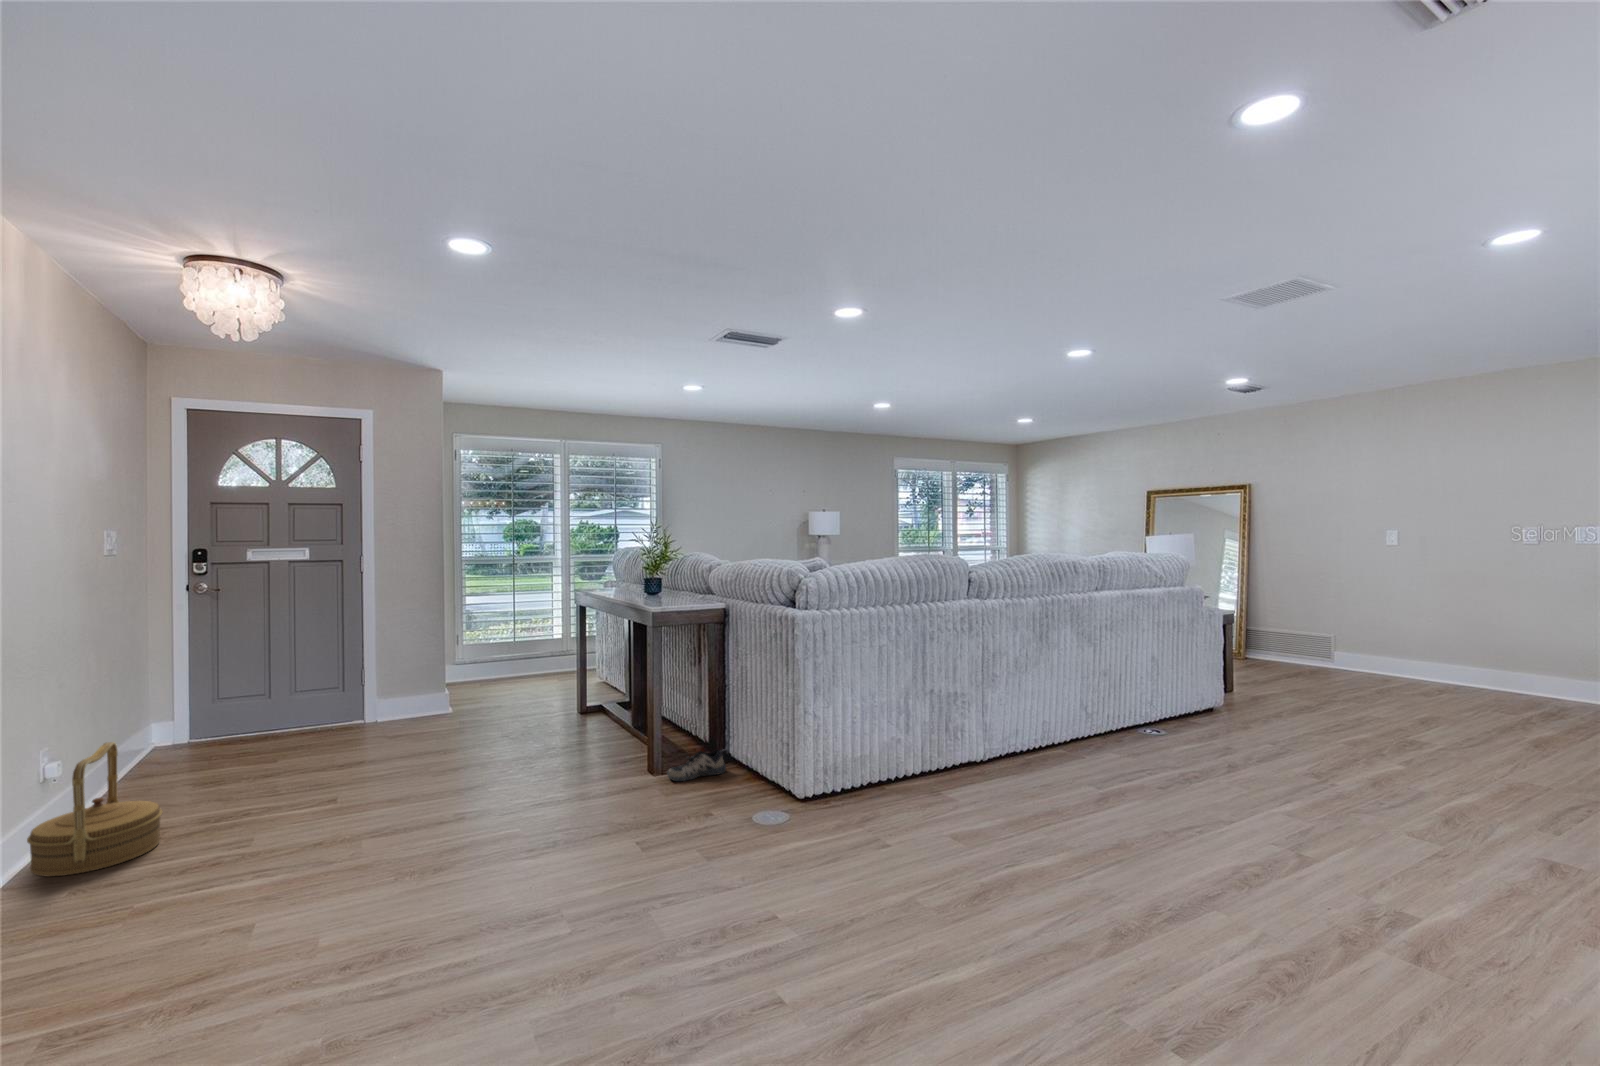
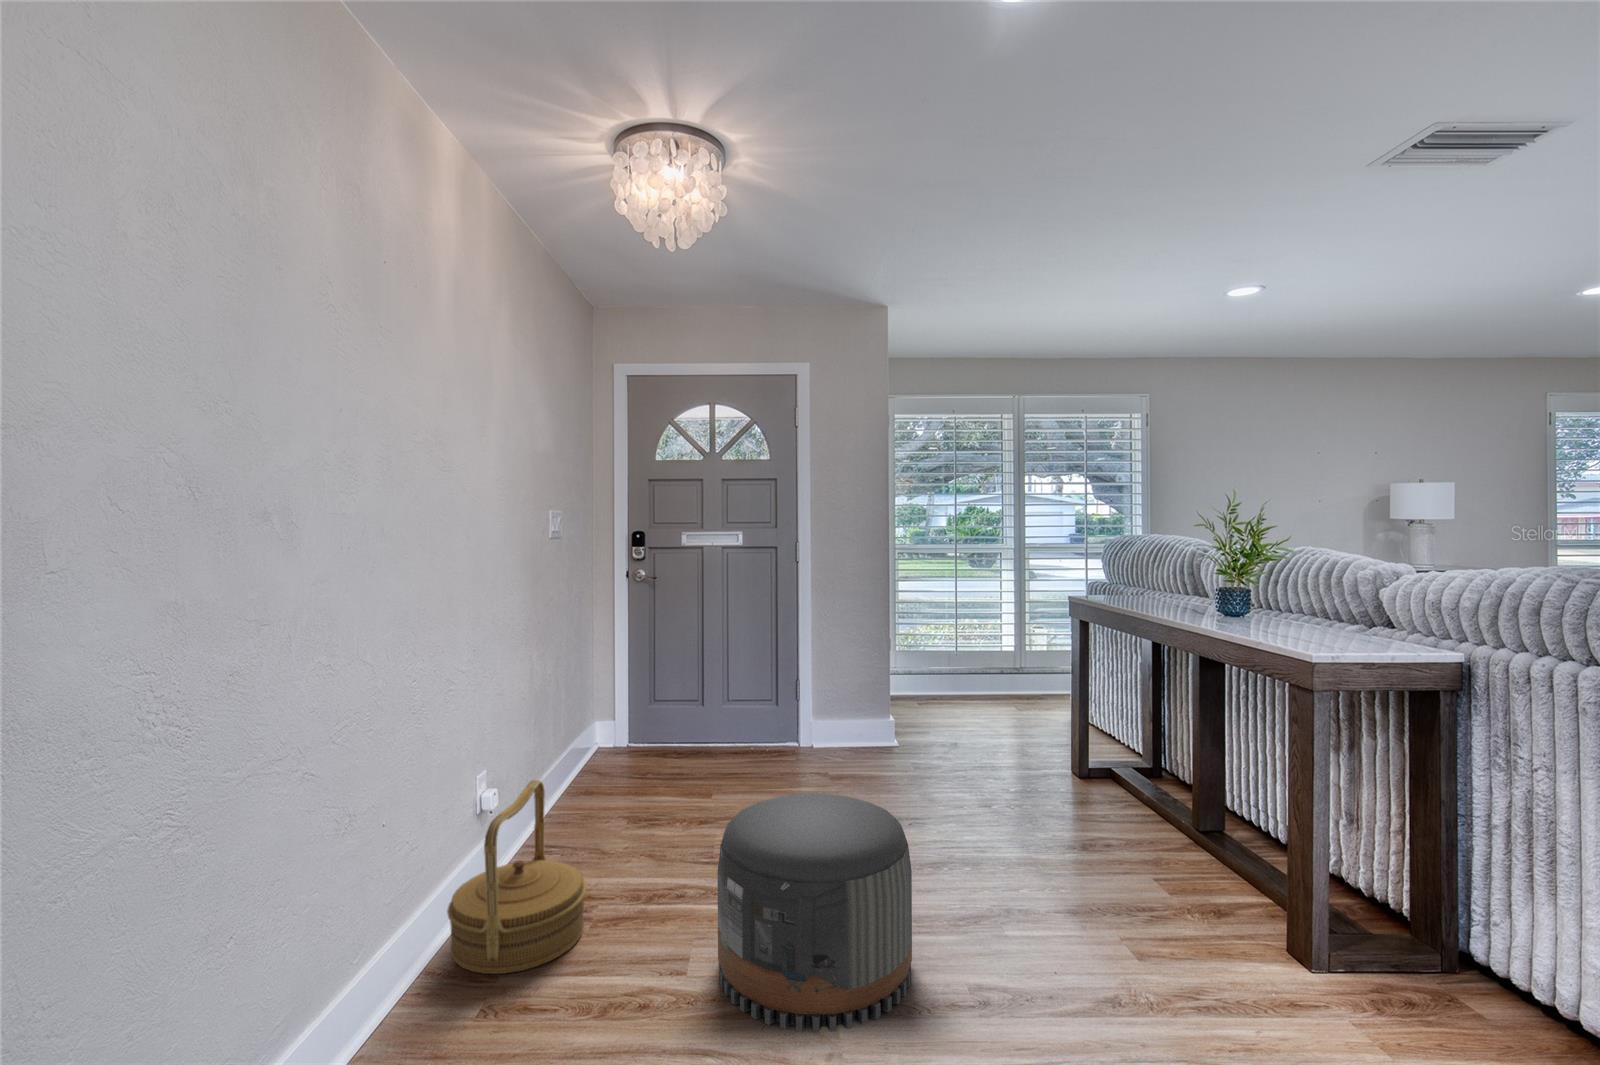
pouf: none [279,719,422,849] -> present [718,794,912,1032]
shoe: present [667,749,727,781] -> none [1359,959,1503,1024]

